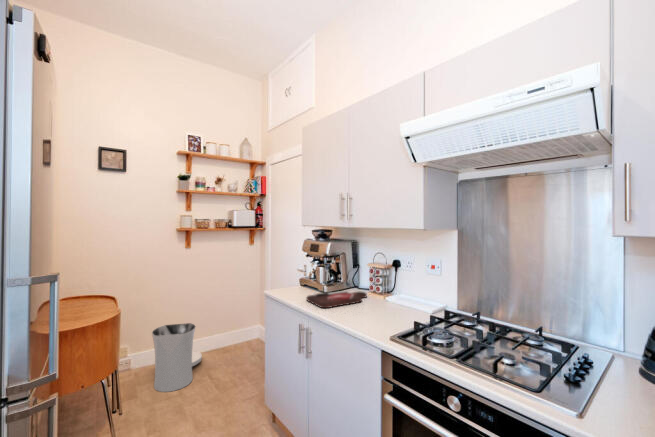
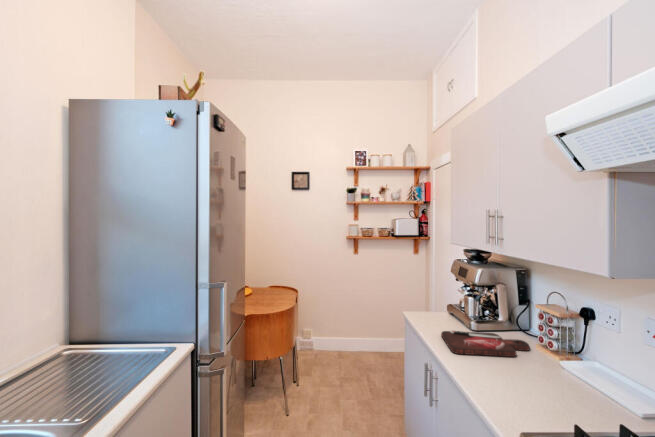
trash can: present [152,323,202,392] -> none [321,321,365,382]

